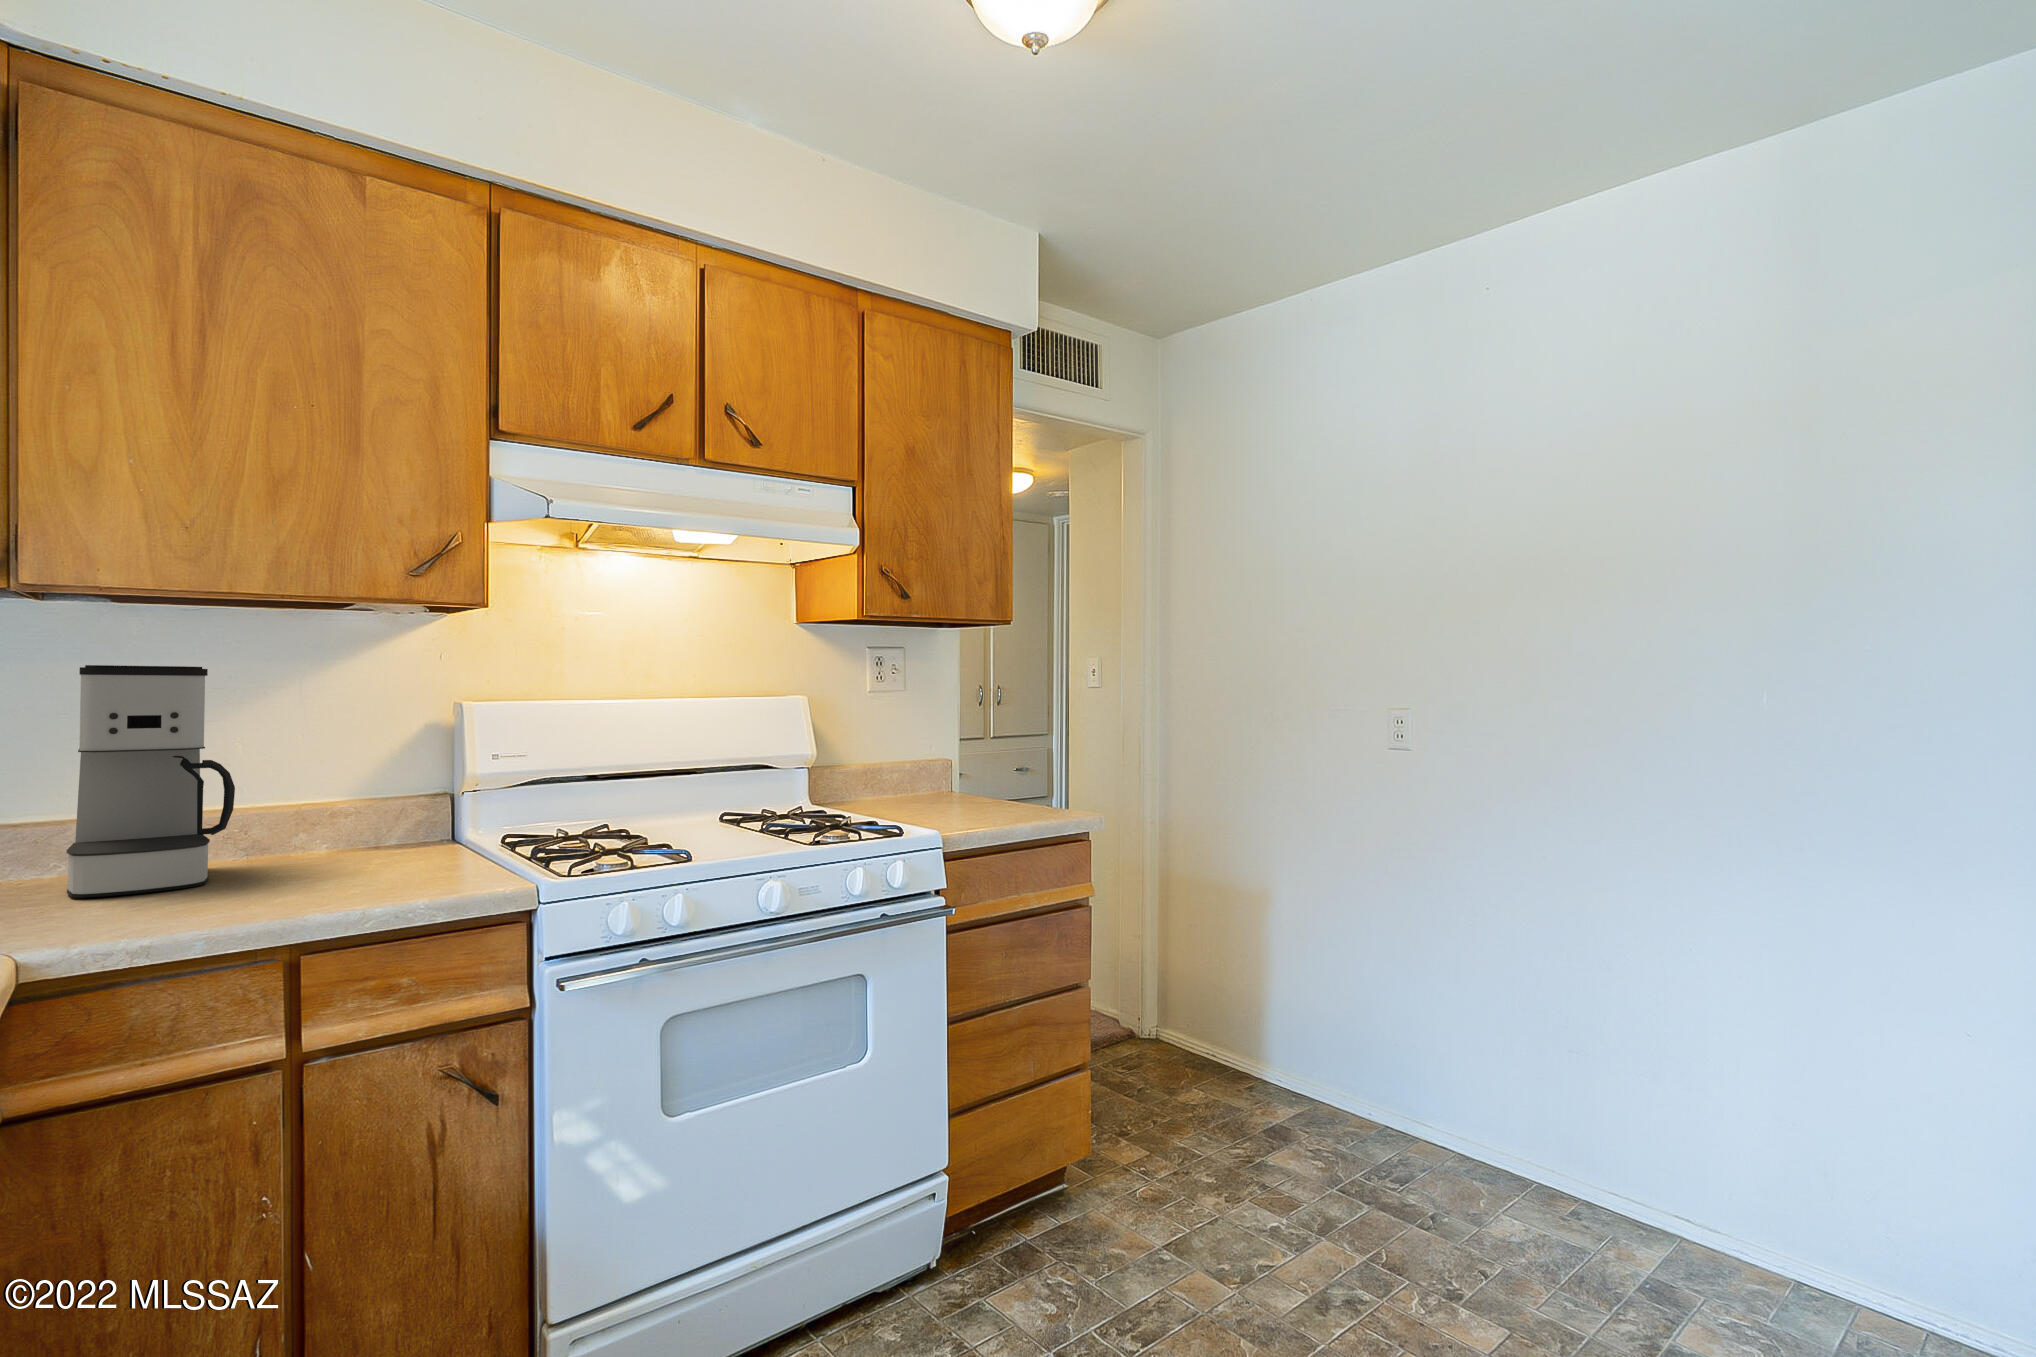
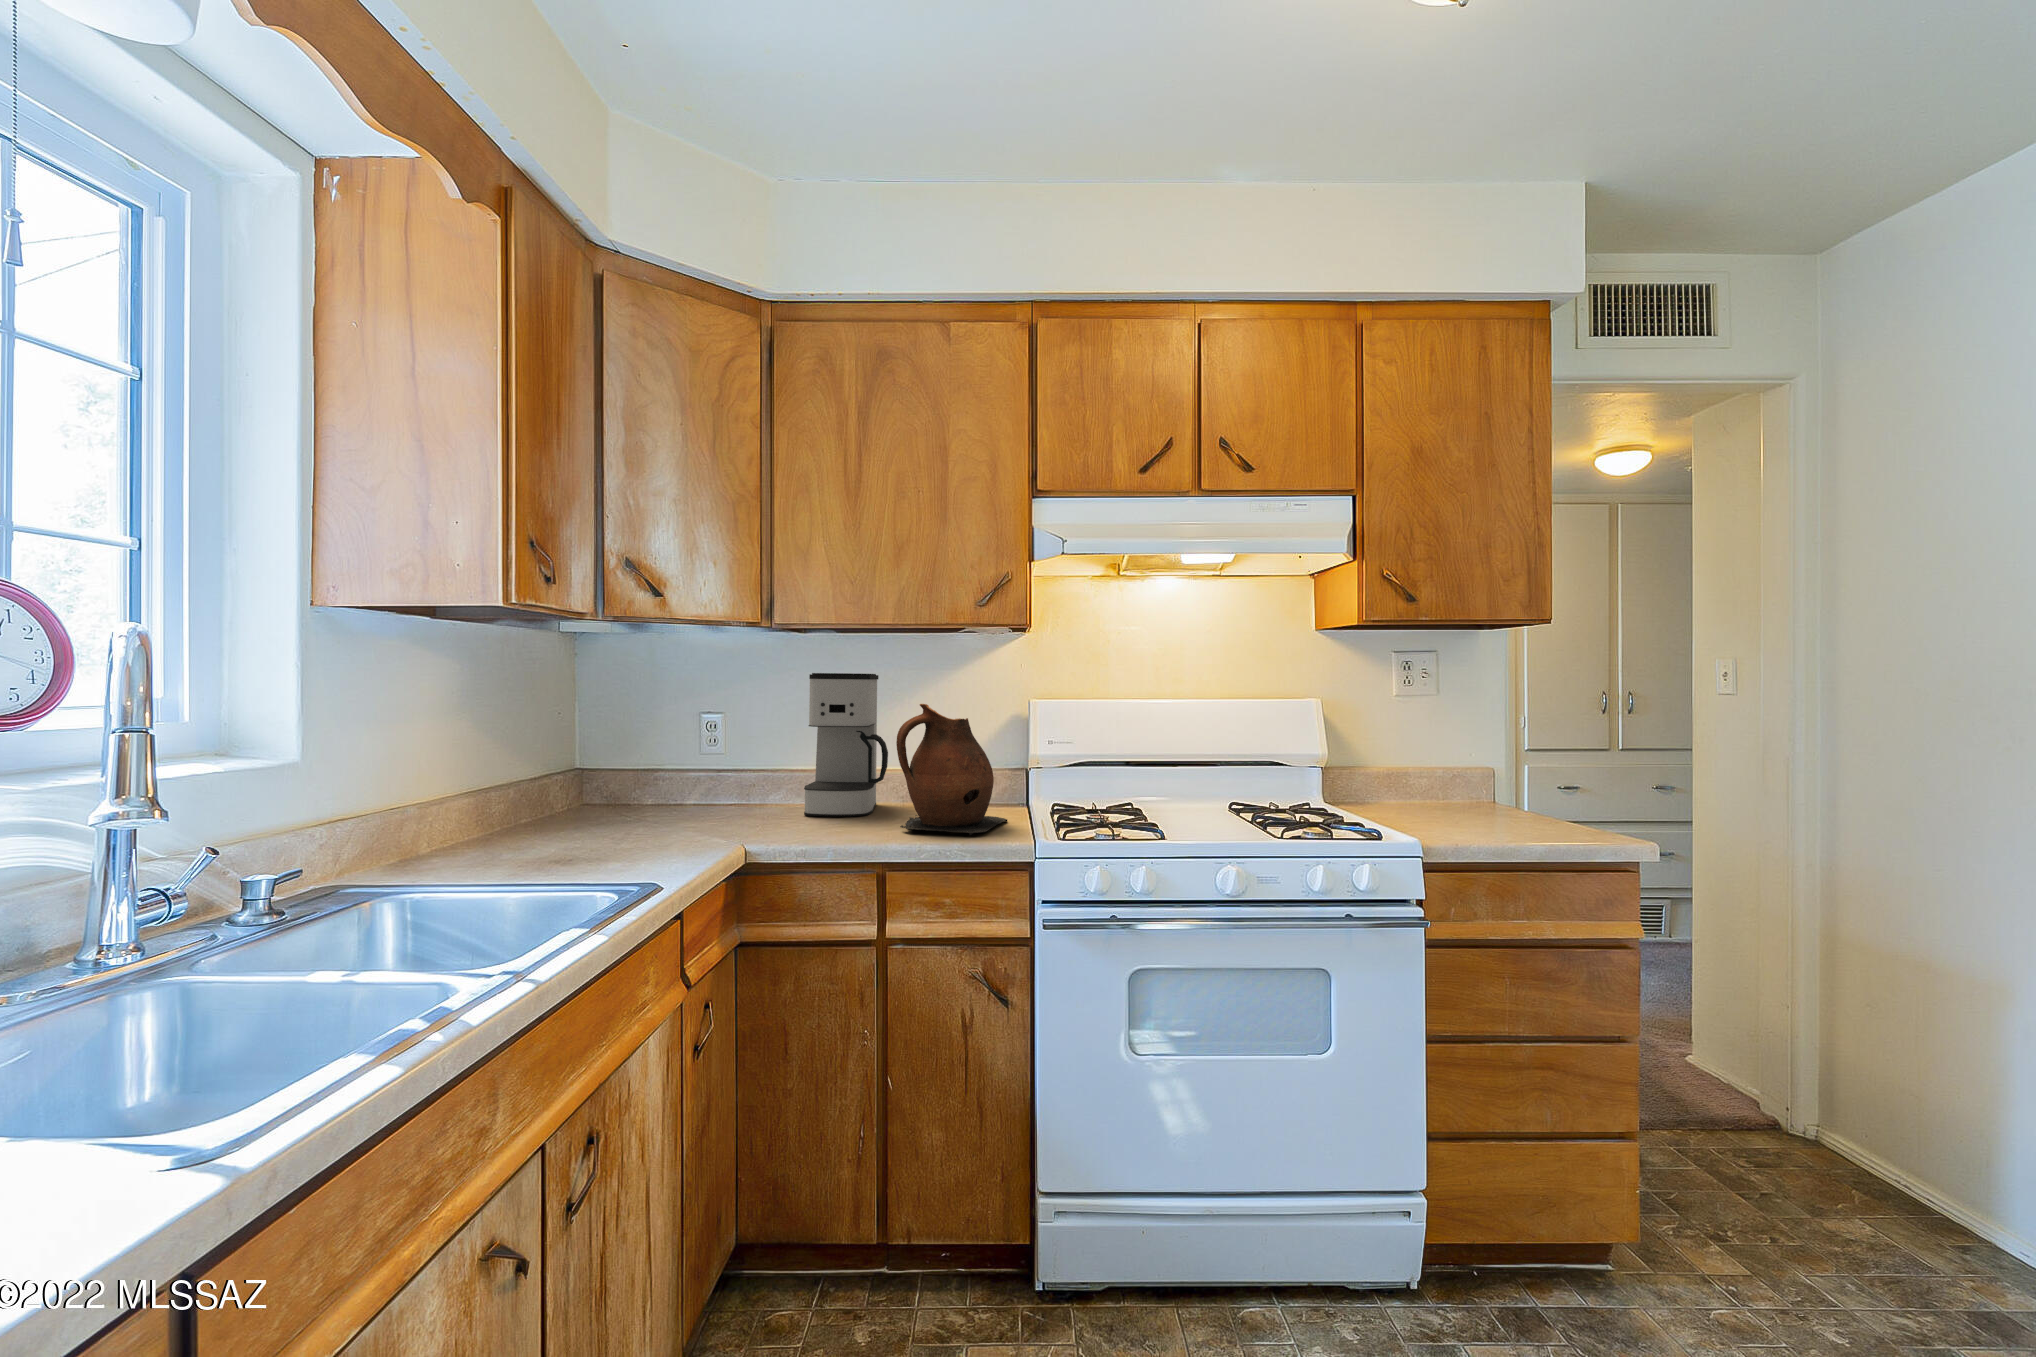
ceramic pitcher: none [293,711,461,892] -> present [896,704,1007,836]

